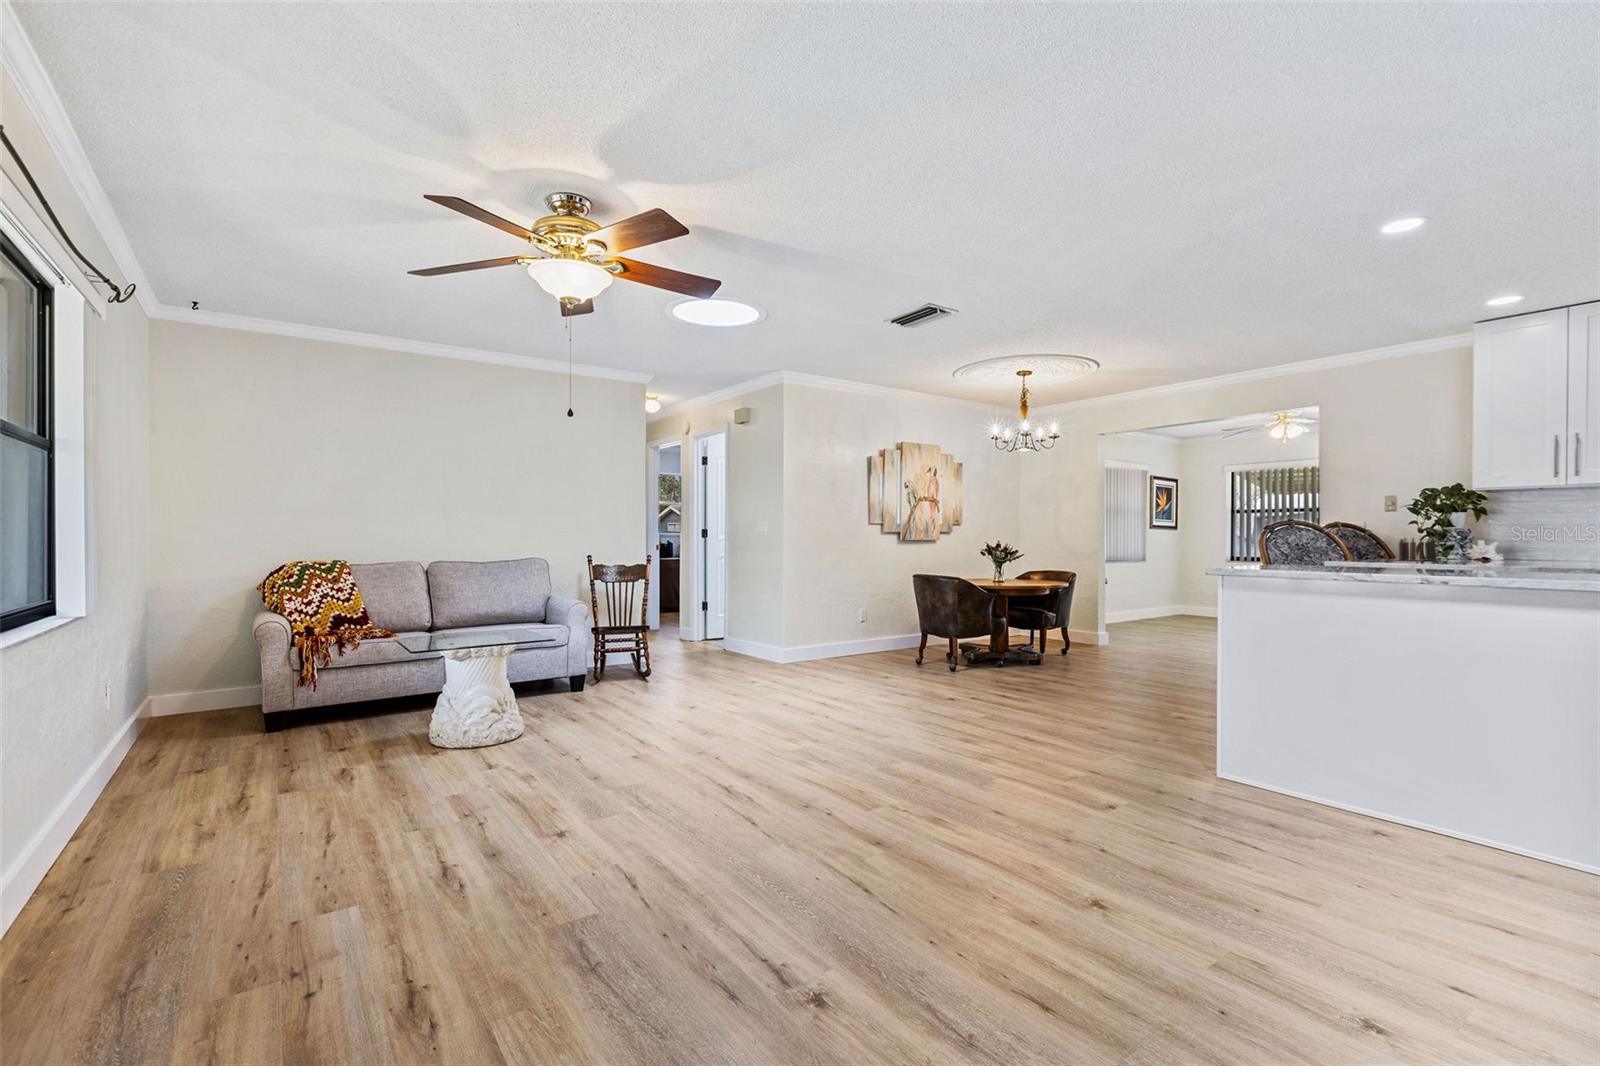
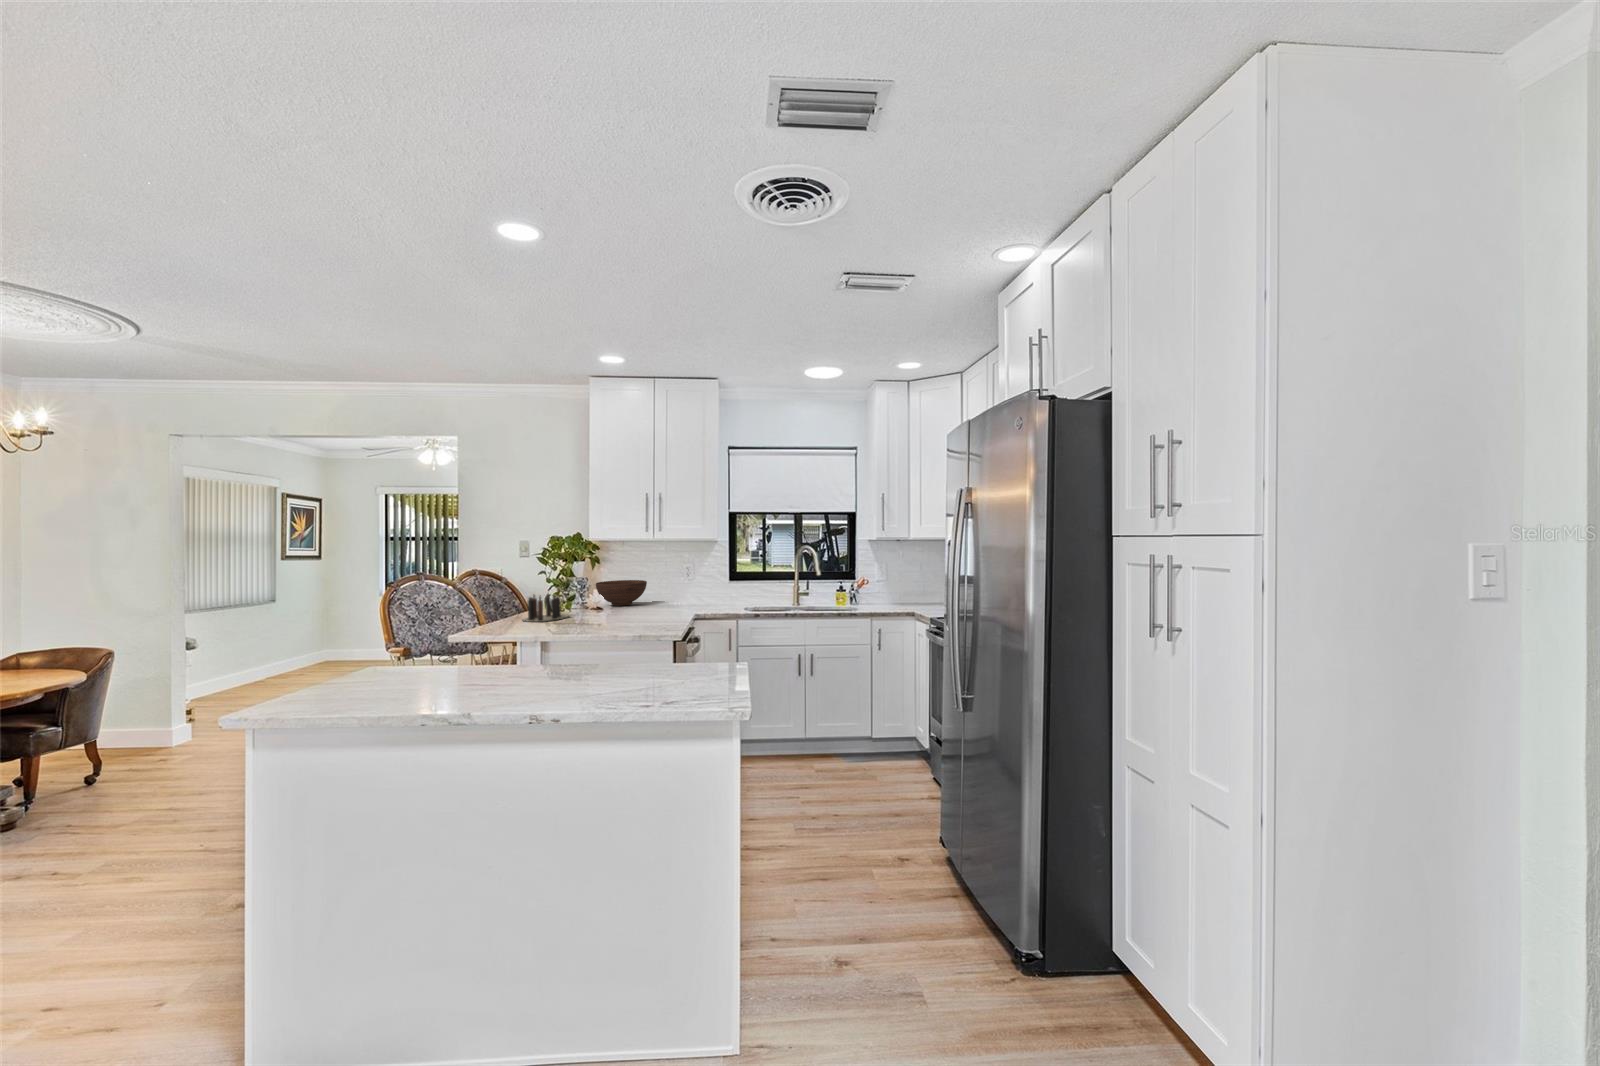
fruit bowl: none [1480,536,1554,561] -> present [596,580,647,606]

